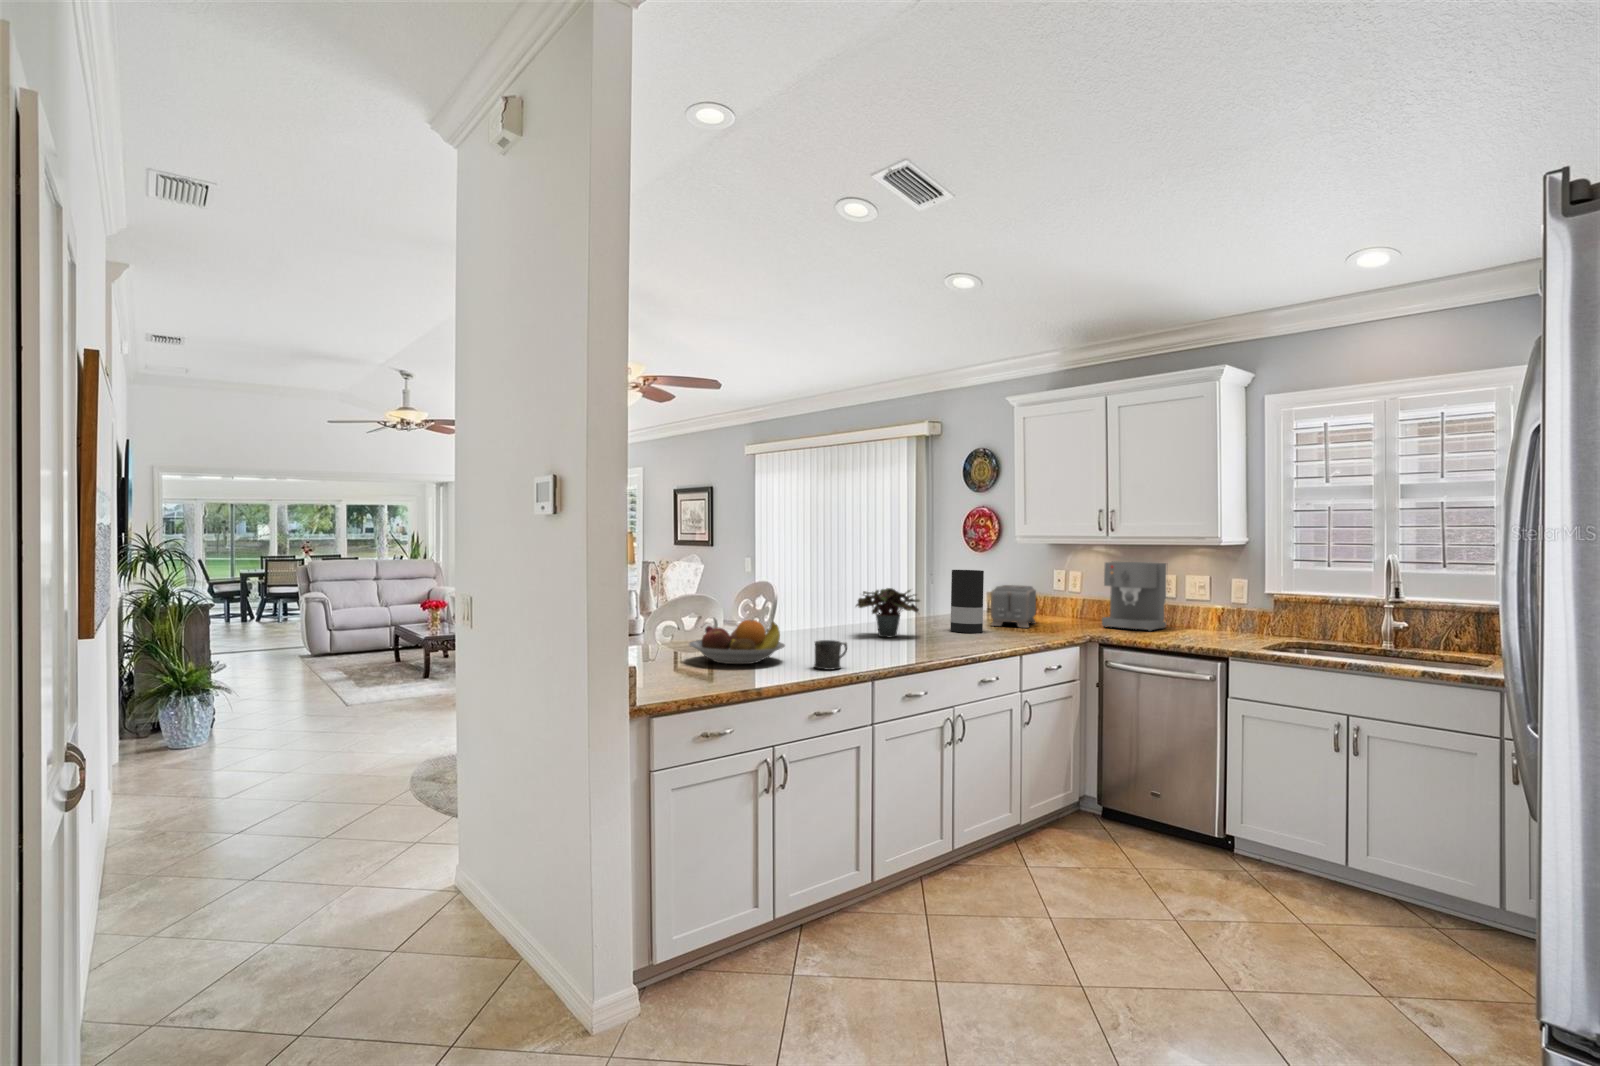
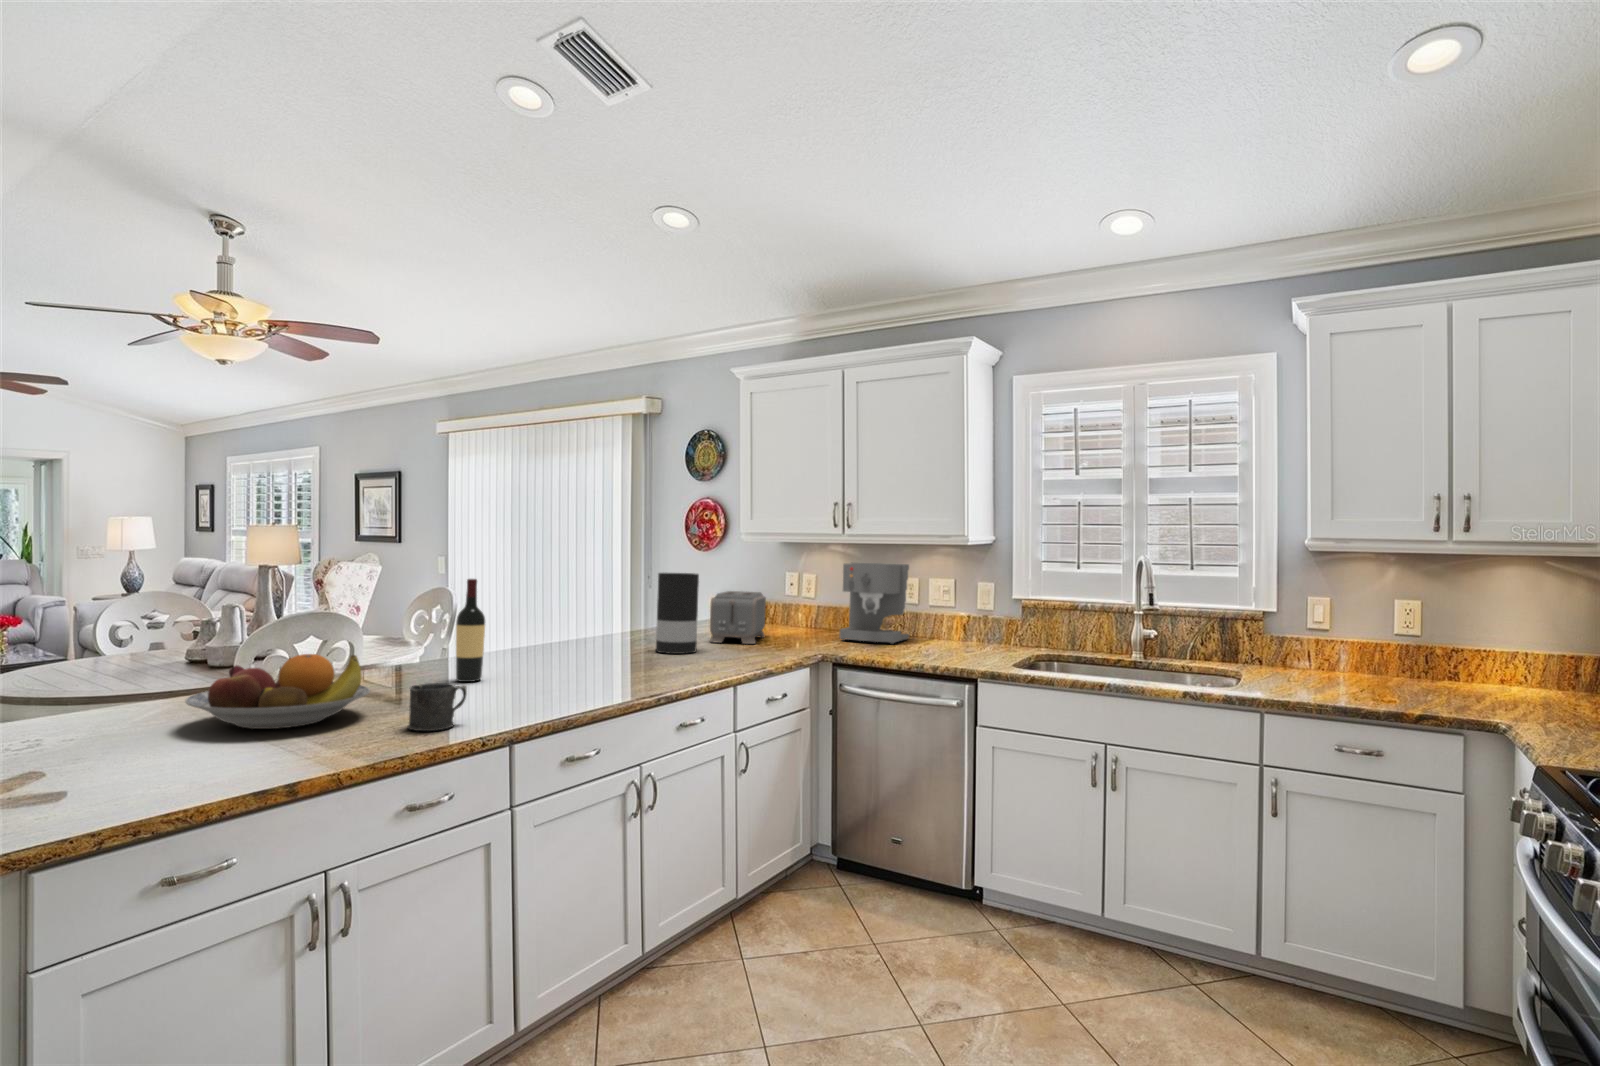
wine bottle: none [821,573,839,645] -> present [456,579,485,682]
potted plant: present [856,588,920,637] -> none [518,598,613,665]

